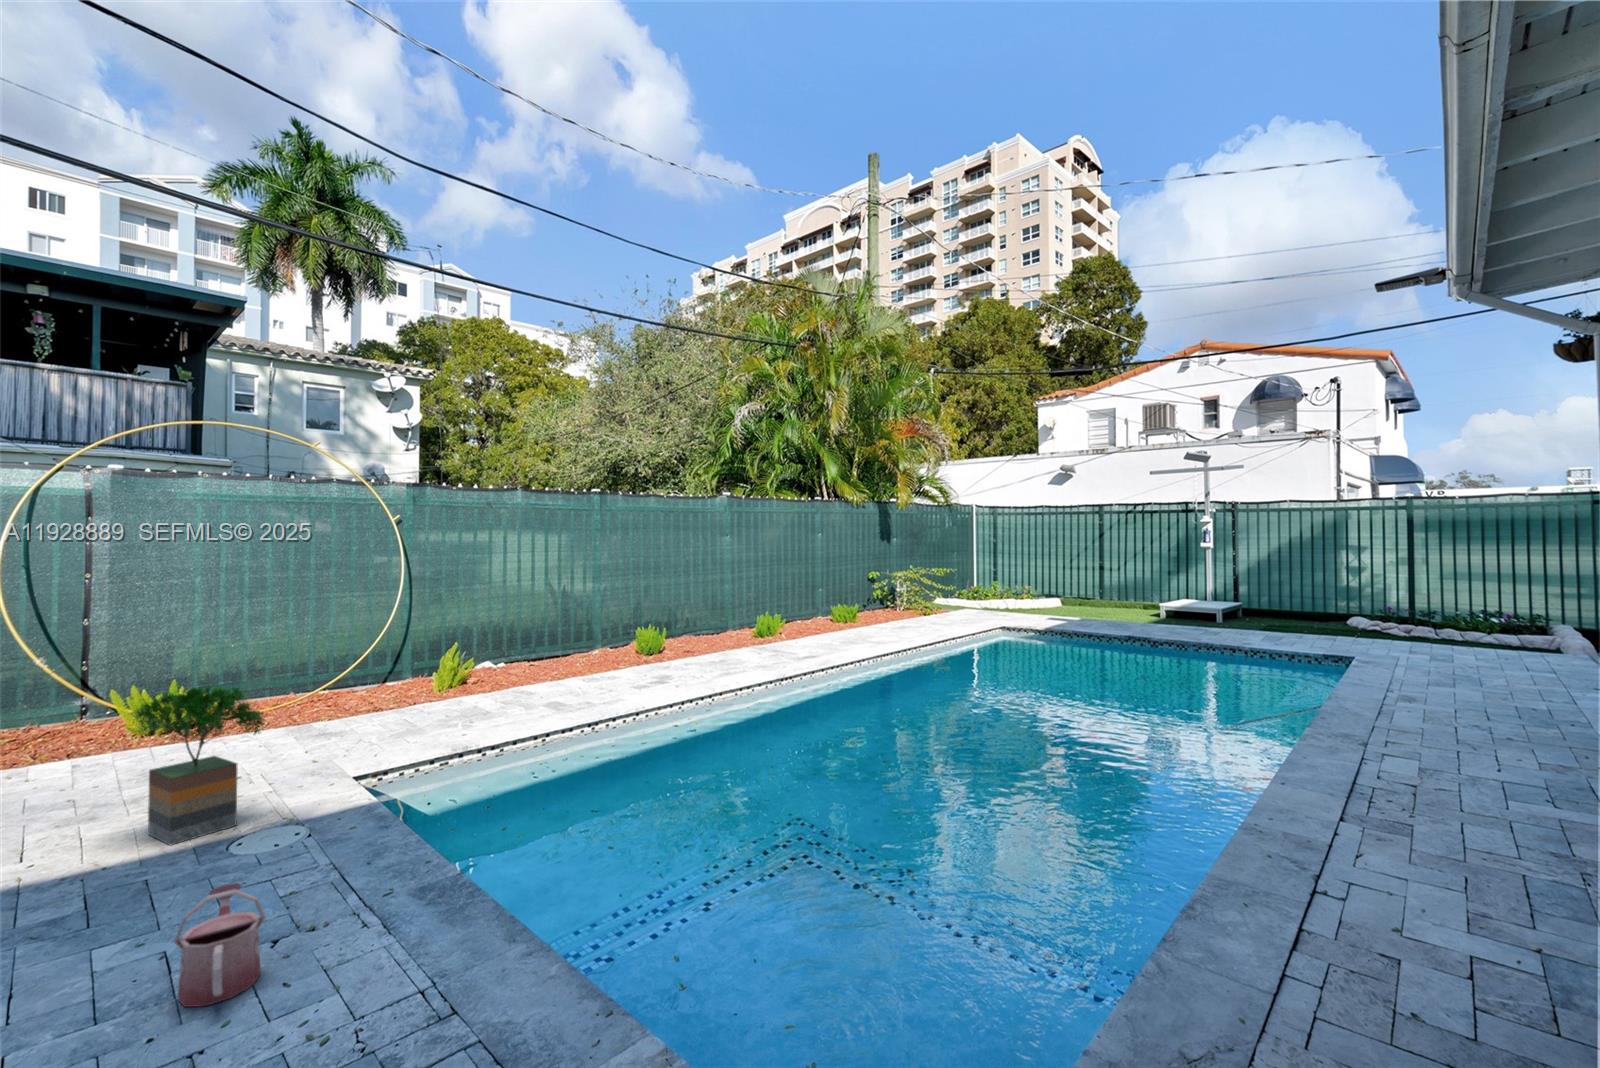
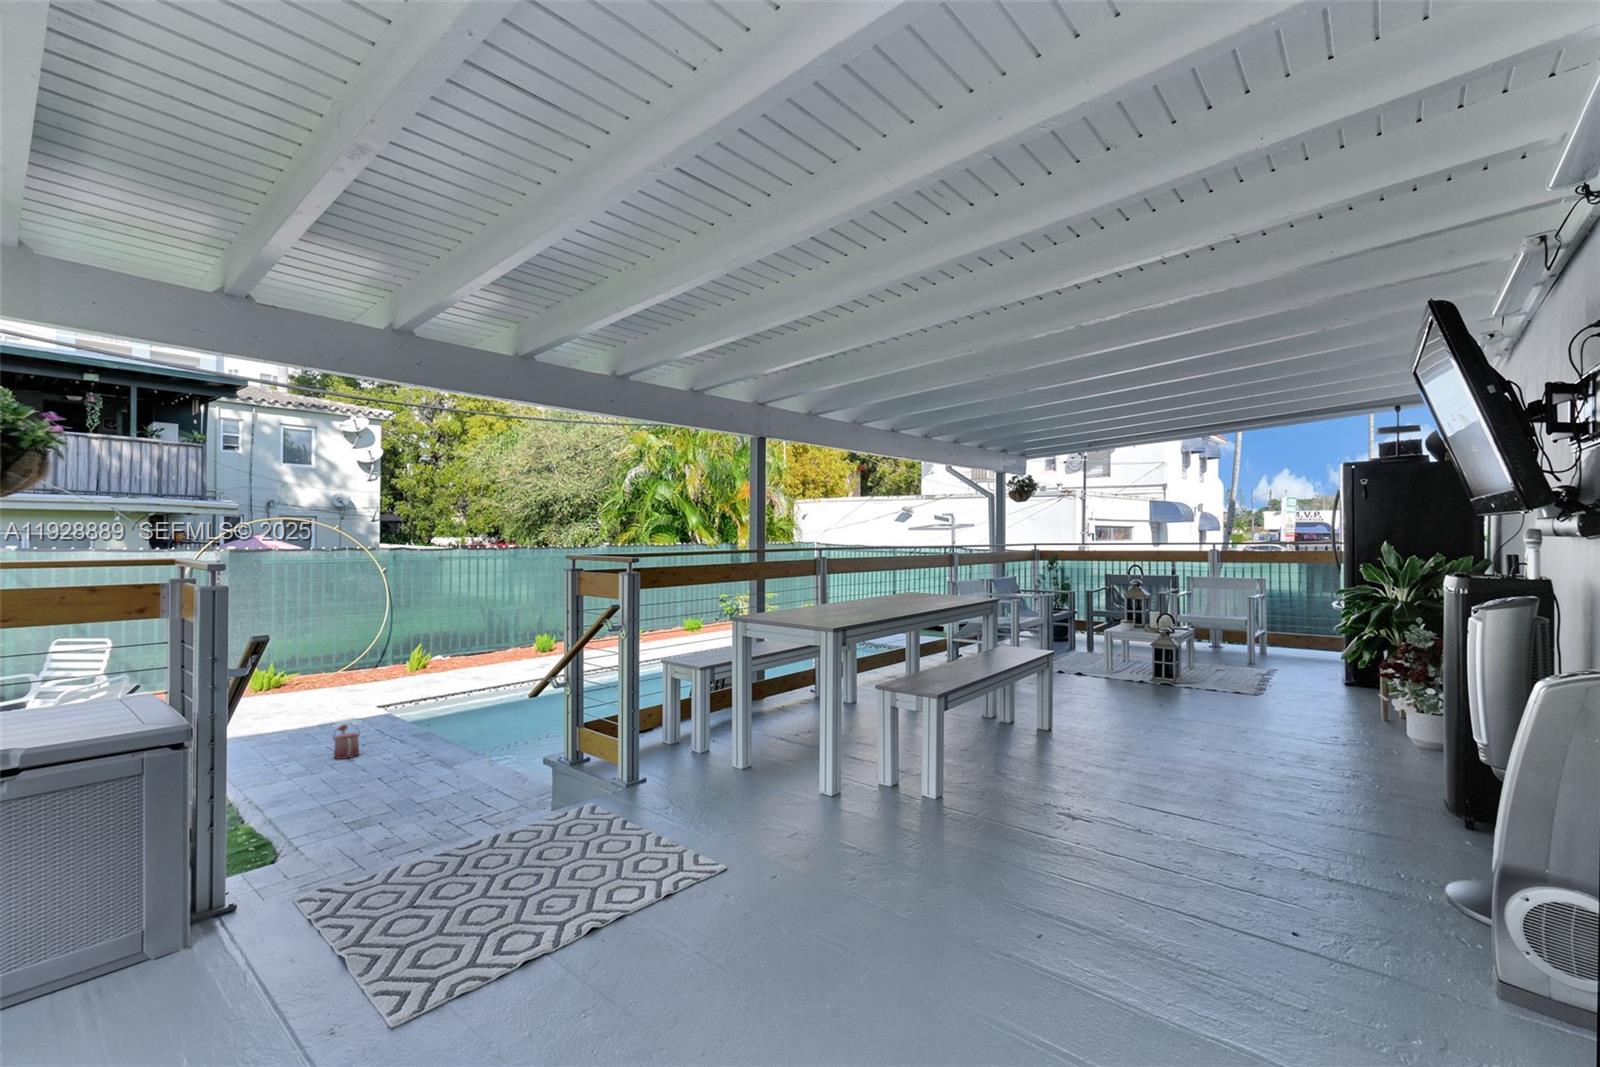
potted tree: present [132,686,265,845] -> none [274,659,334,730]

